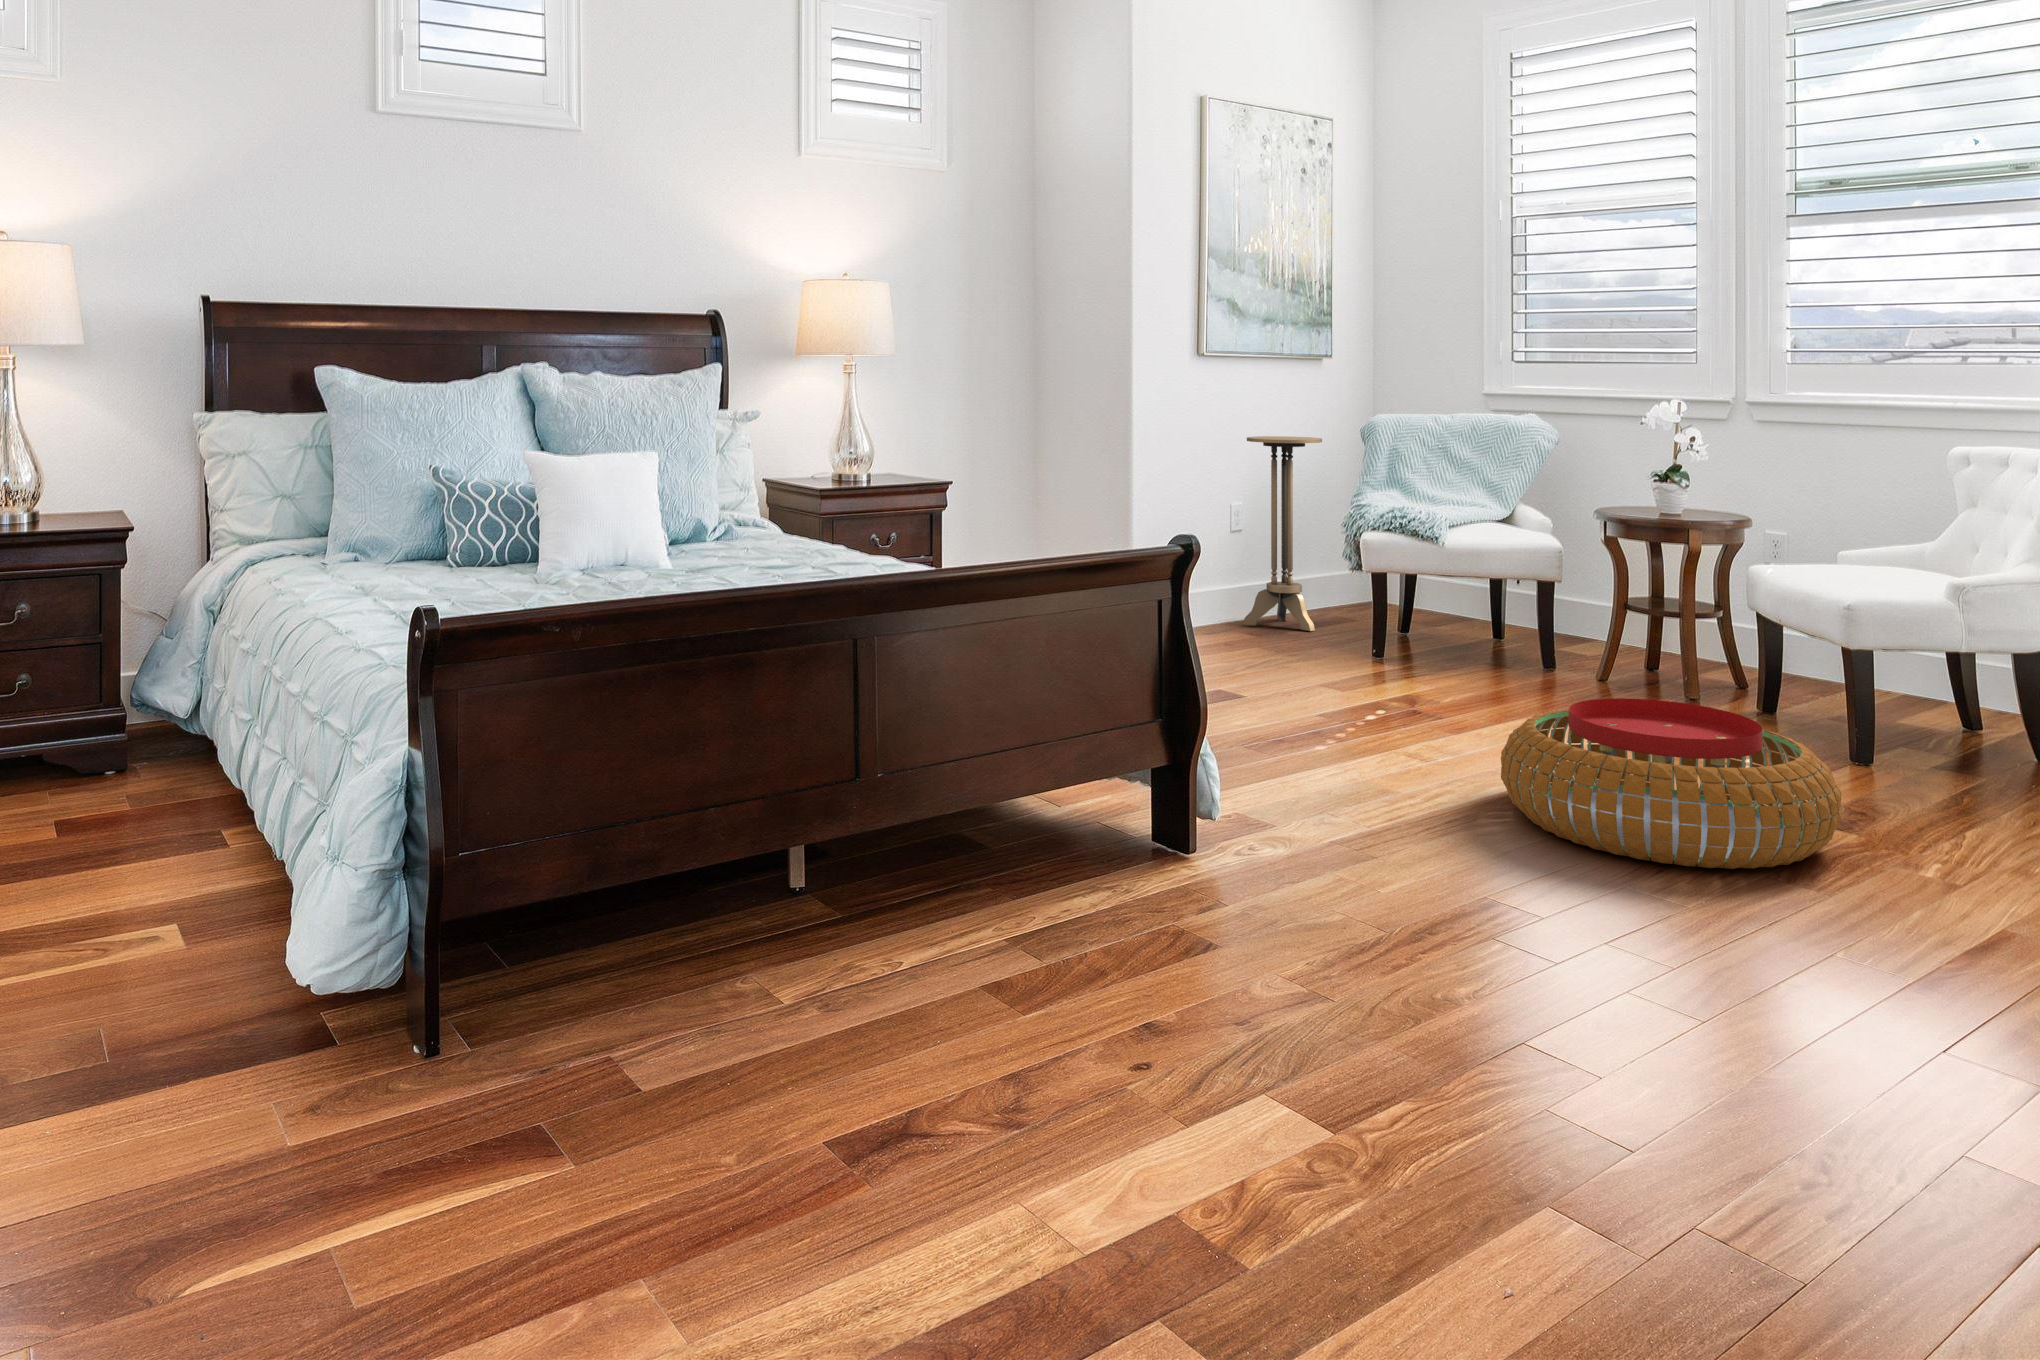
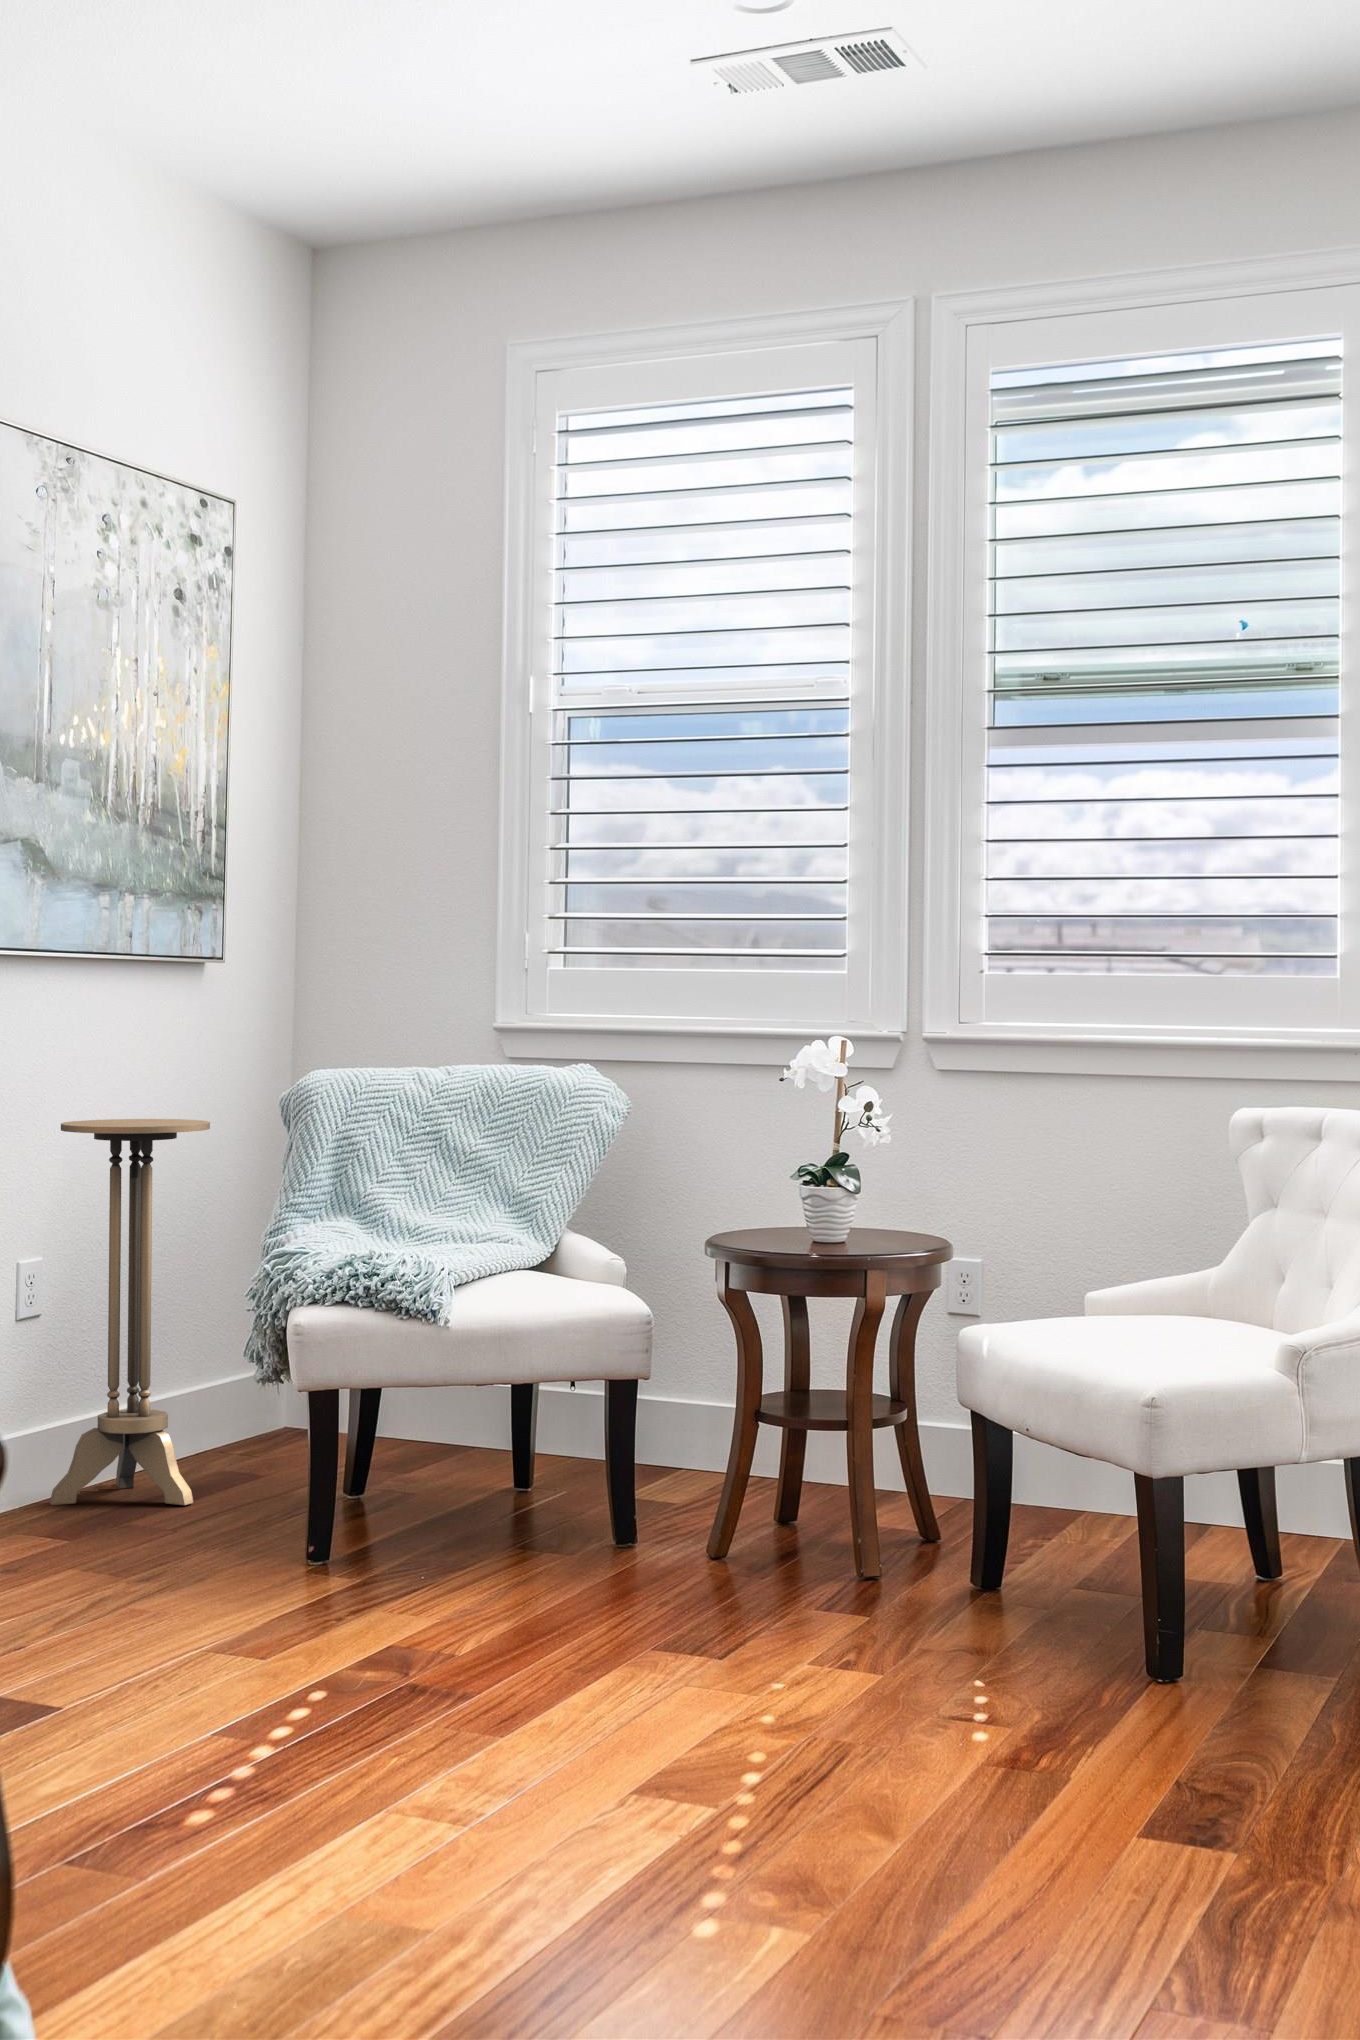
pouf: present [1501,698,1842,869] -> none [597,1606,1166,1931]

